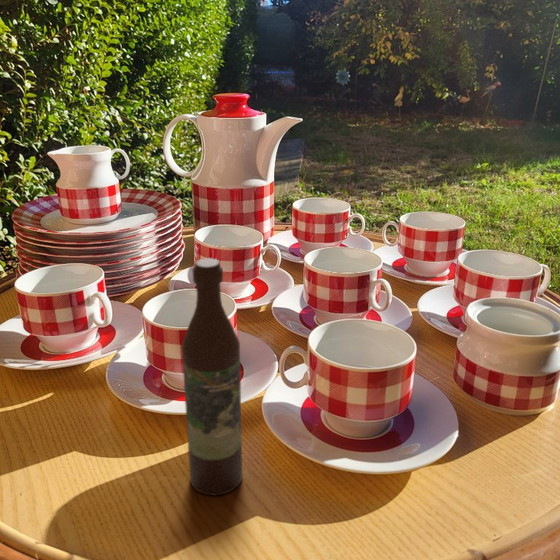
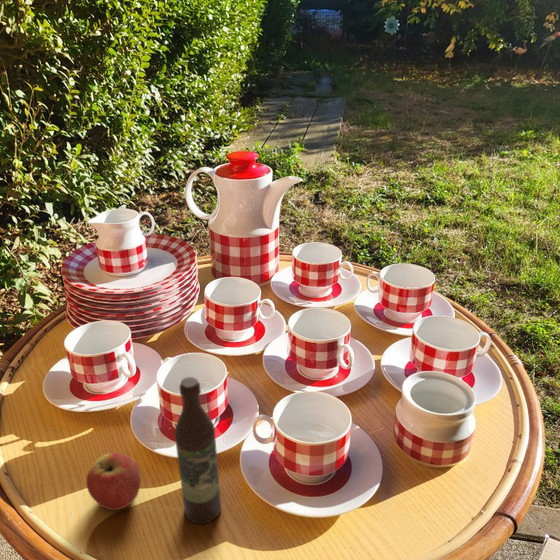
apple: none [47,403,125,484] -> present [87,453,141,510]

